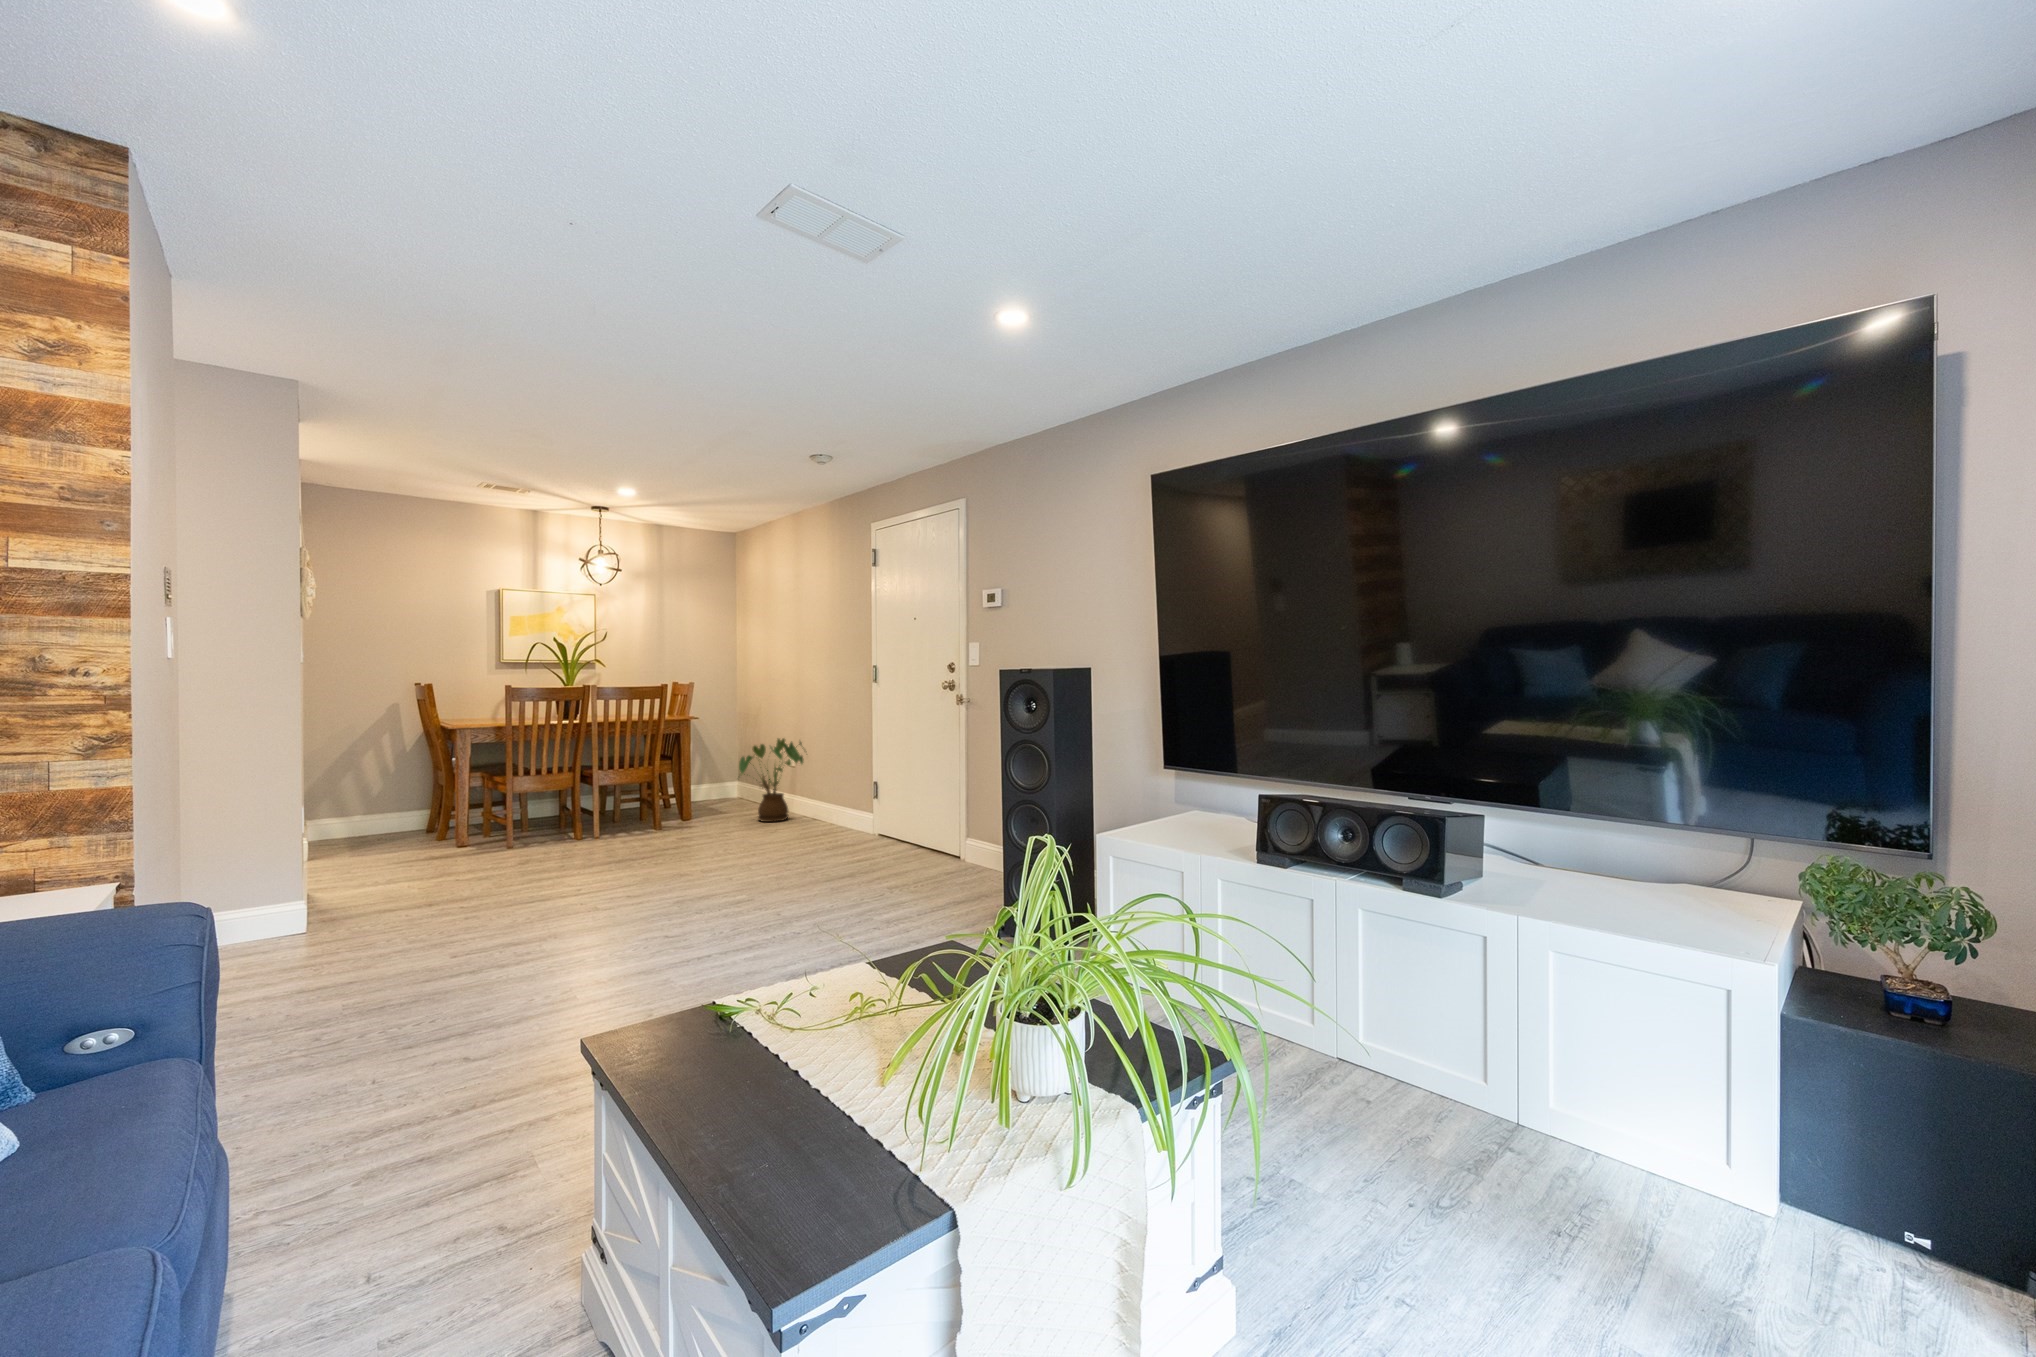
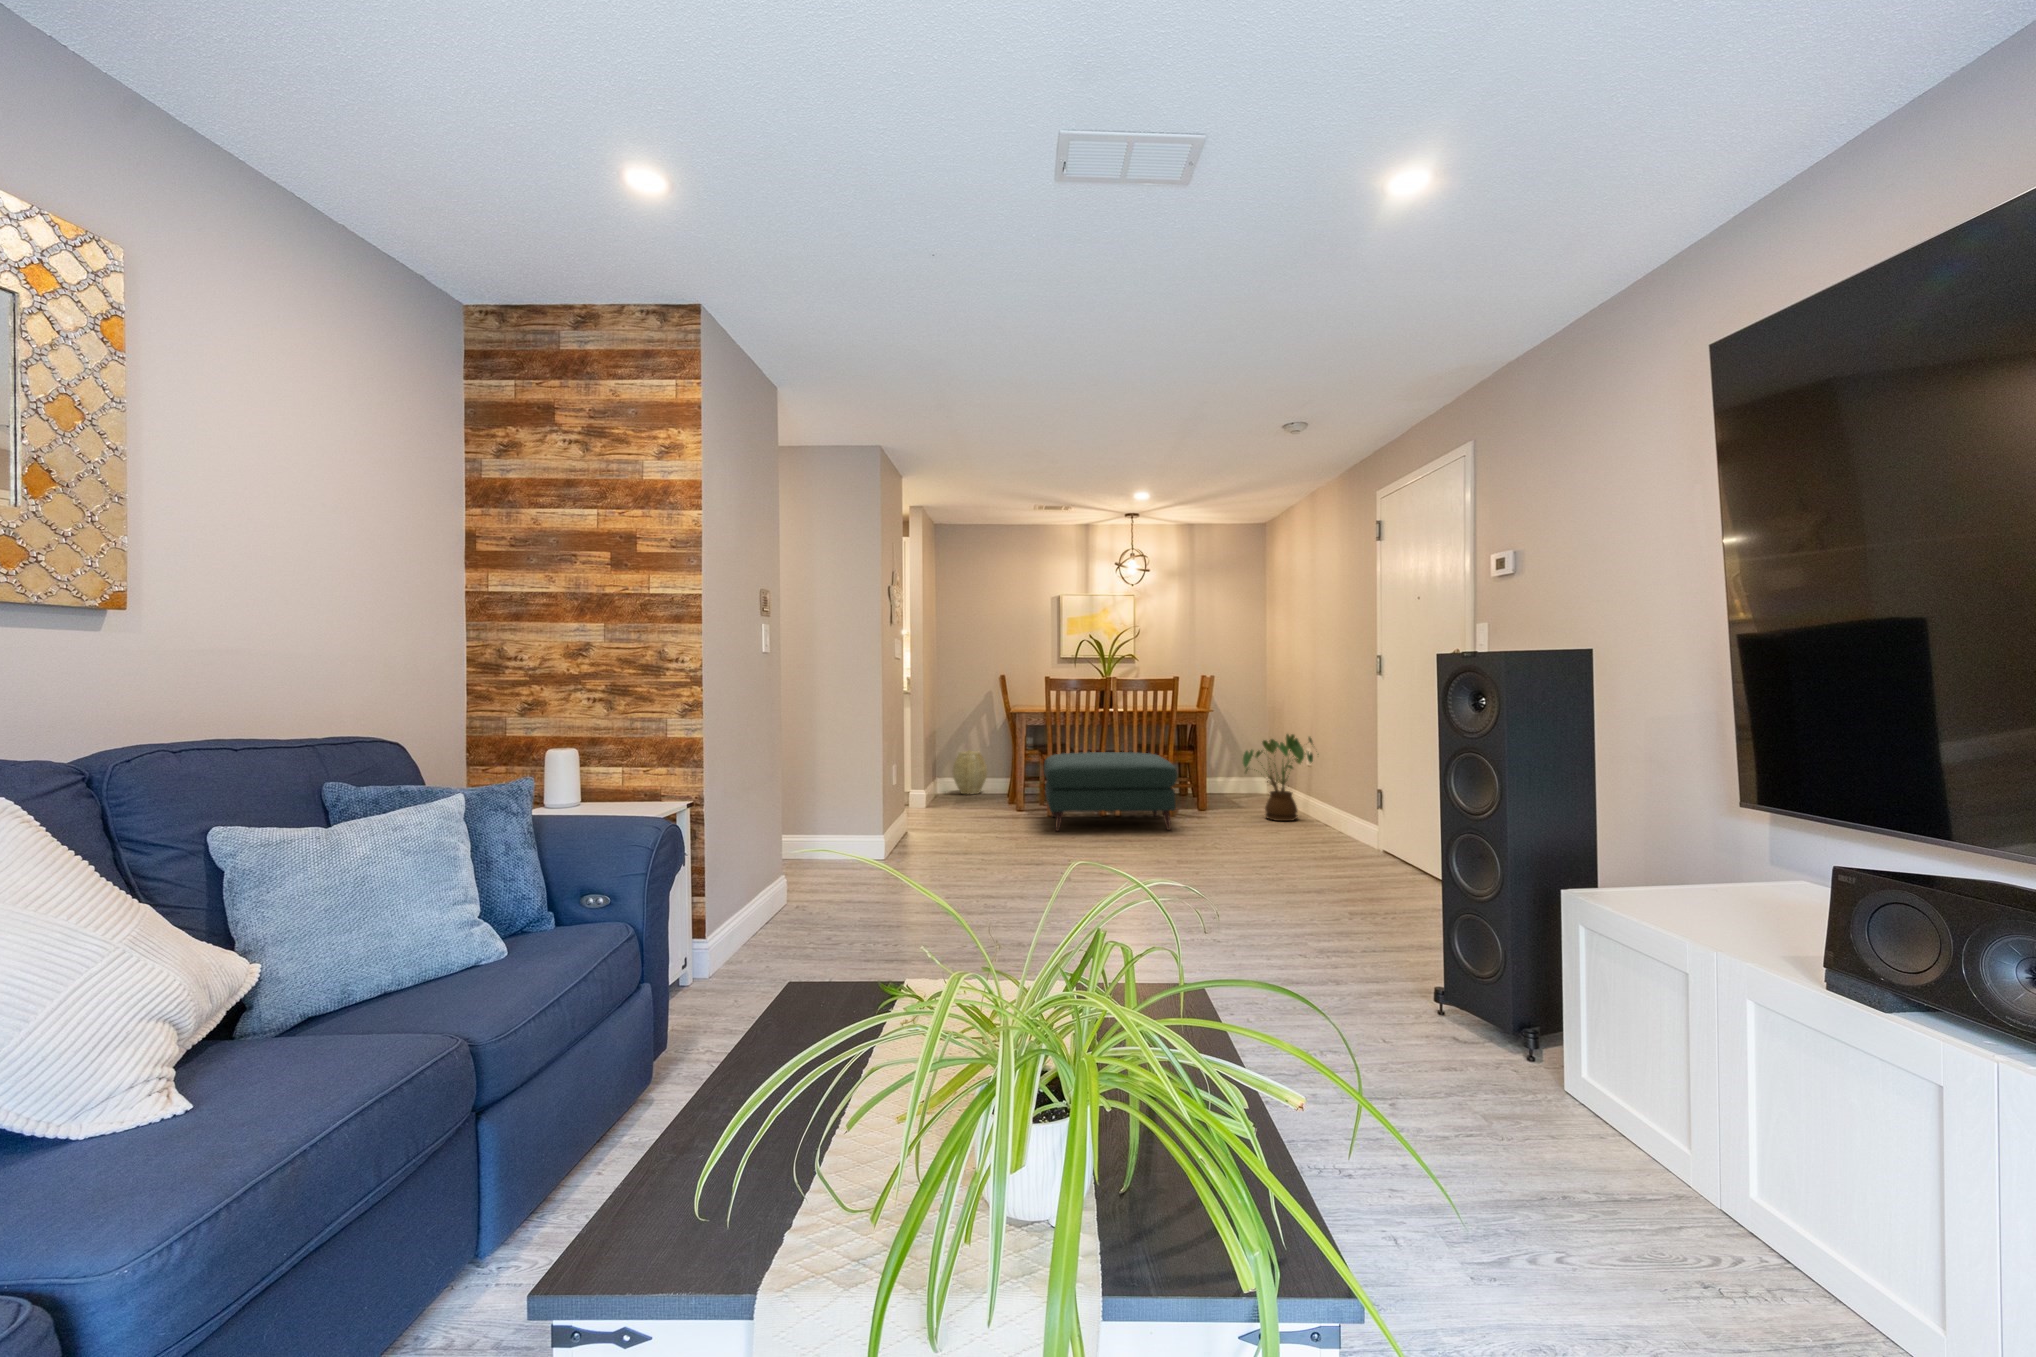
ottoman: none [507,766,680,863] -> present [1044,752,1177,831]
woven basket: none [337,779,394,837] -> present [952,750,987,795]

